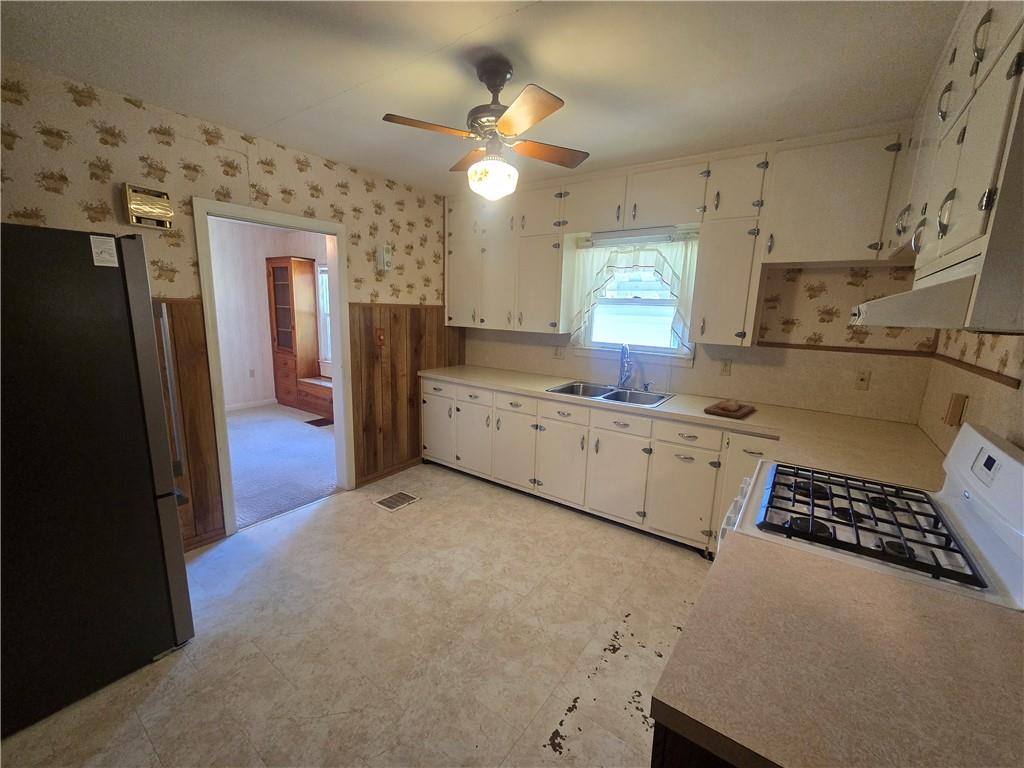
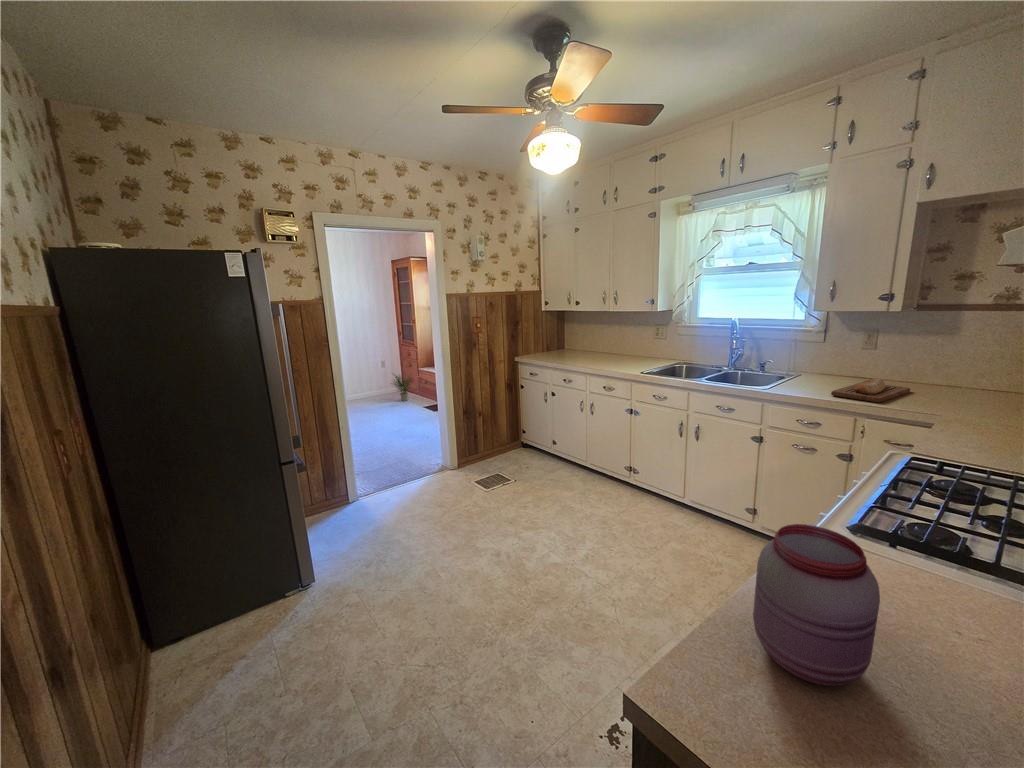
potted plant: none [262,381,296,414] -> present [394,376,410,401]
jar: none [734,531,837,665] -> present [753,524,880,686]

